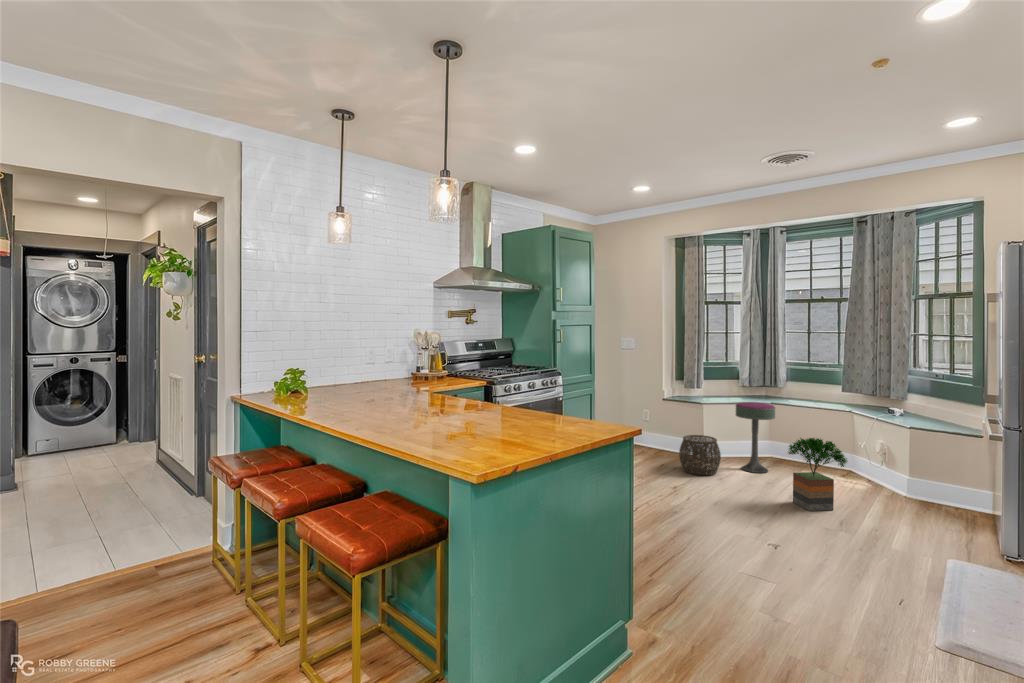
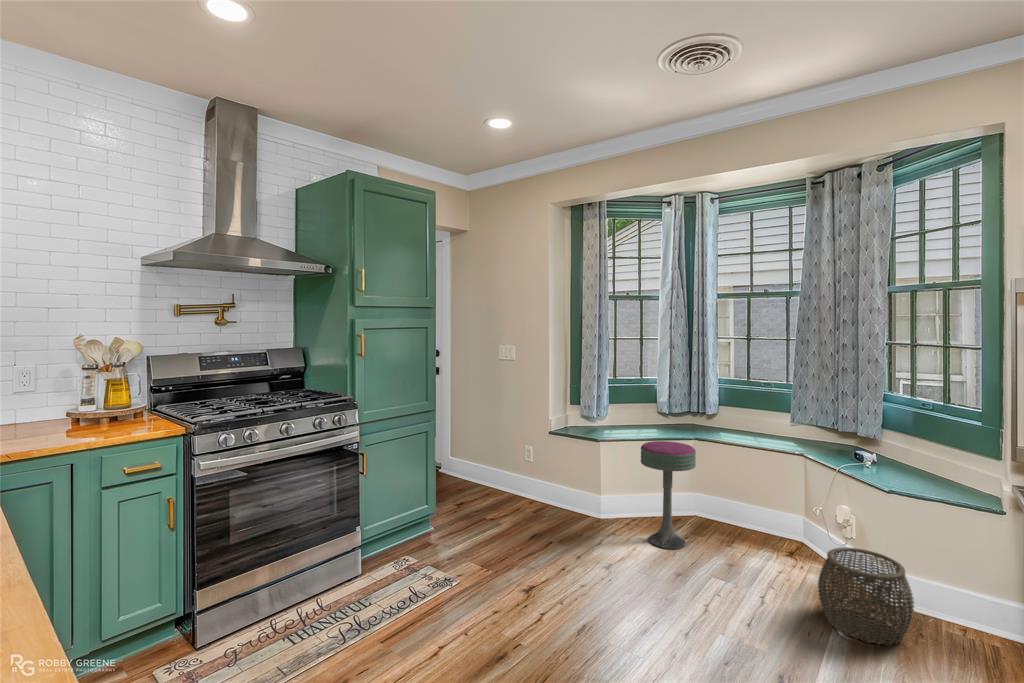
woven basket: present [679,435,721,475] -> present [818,547,914,645]
potted tree: present [788,438,847,511] -> none [702,511,797,642]

